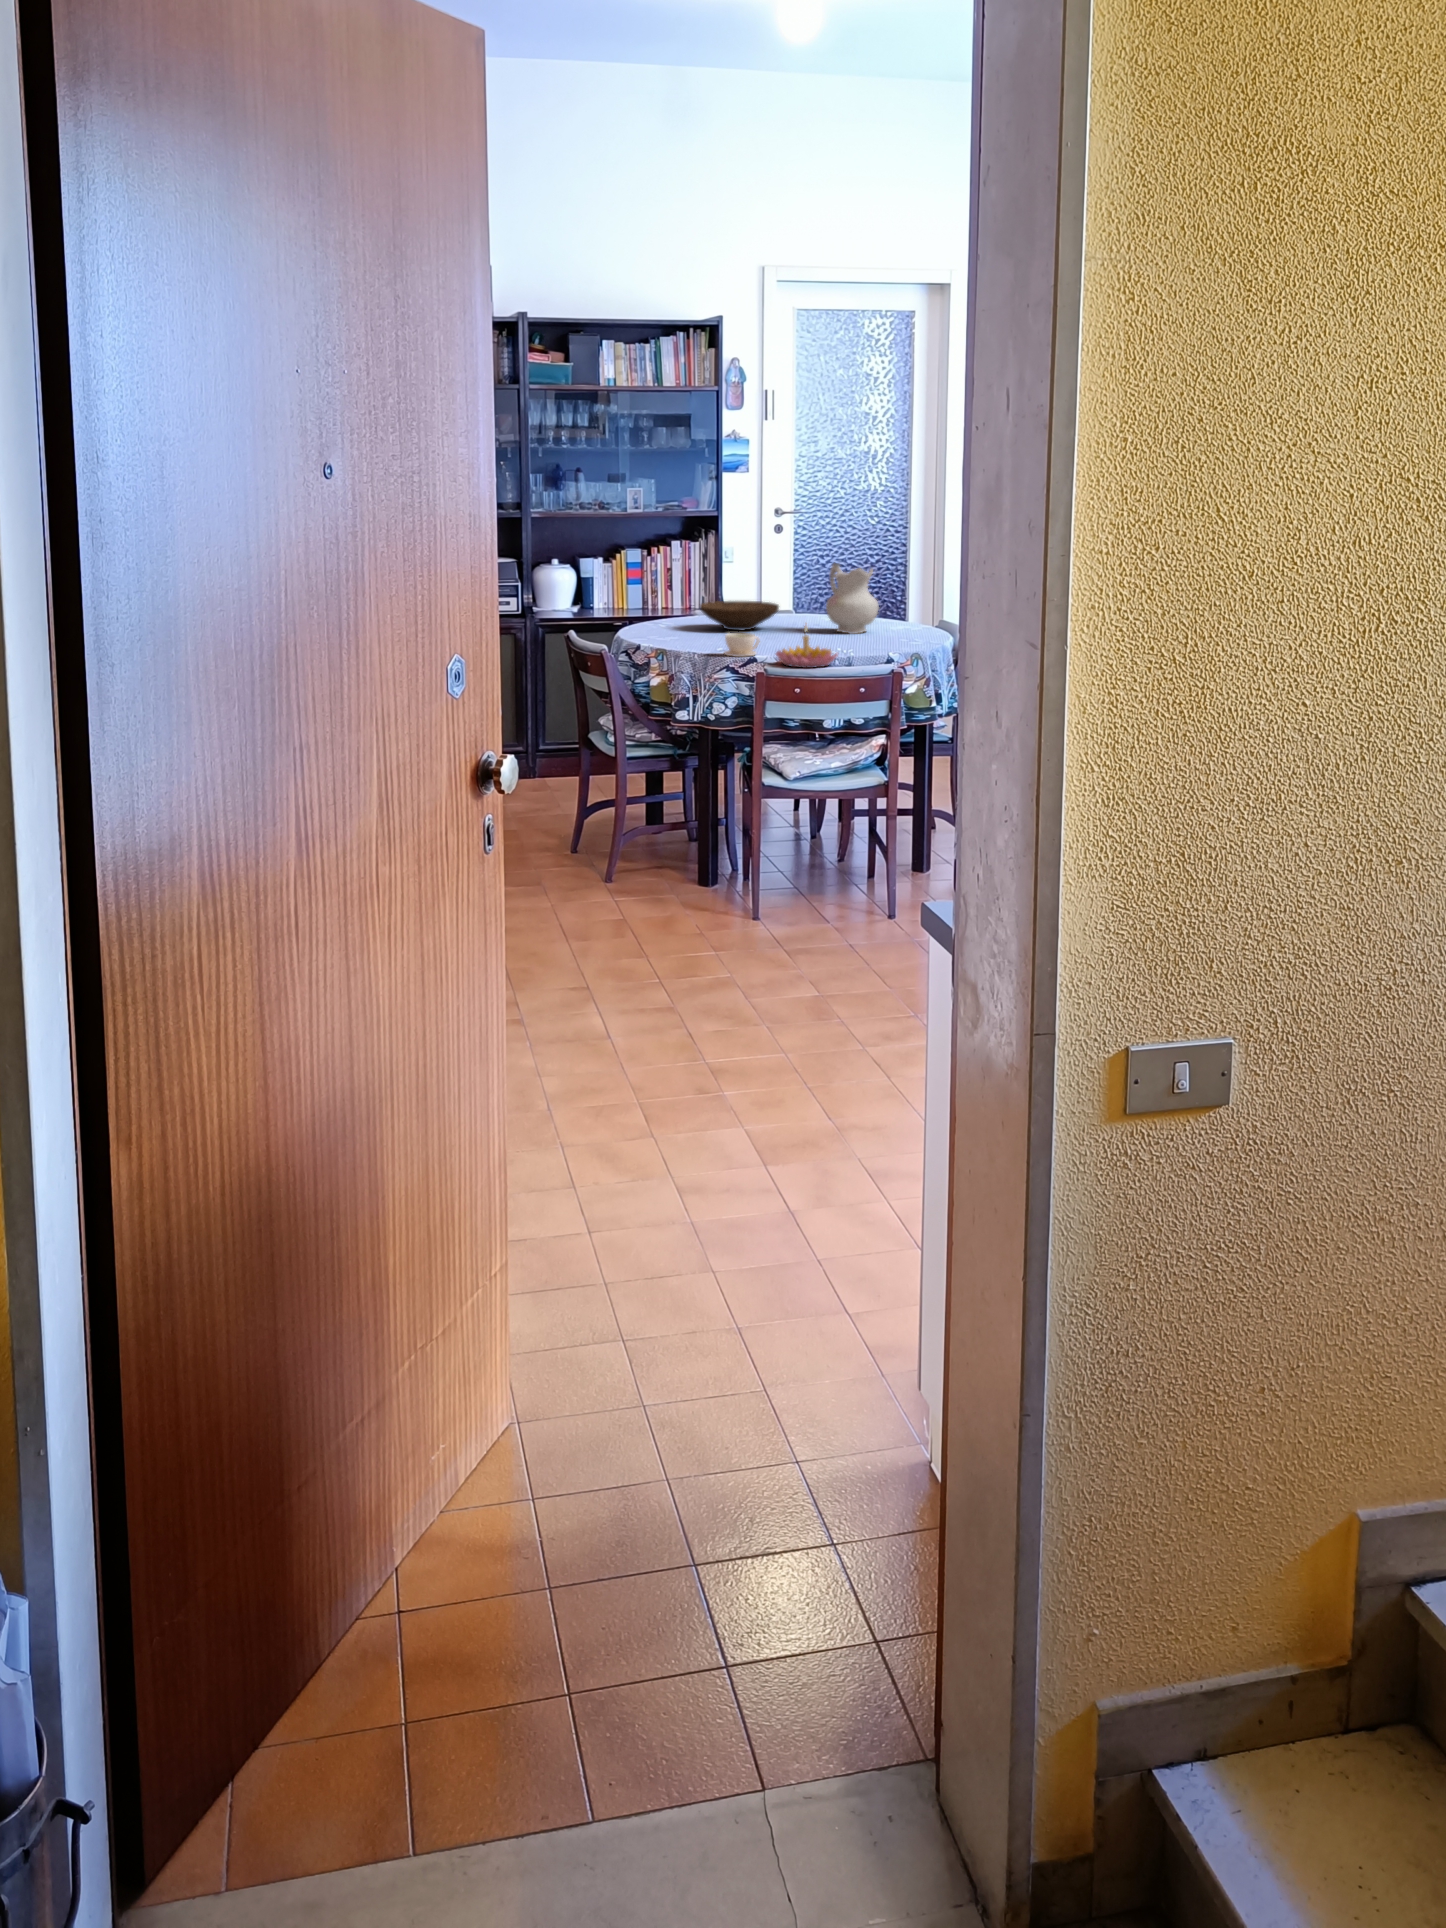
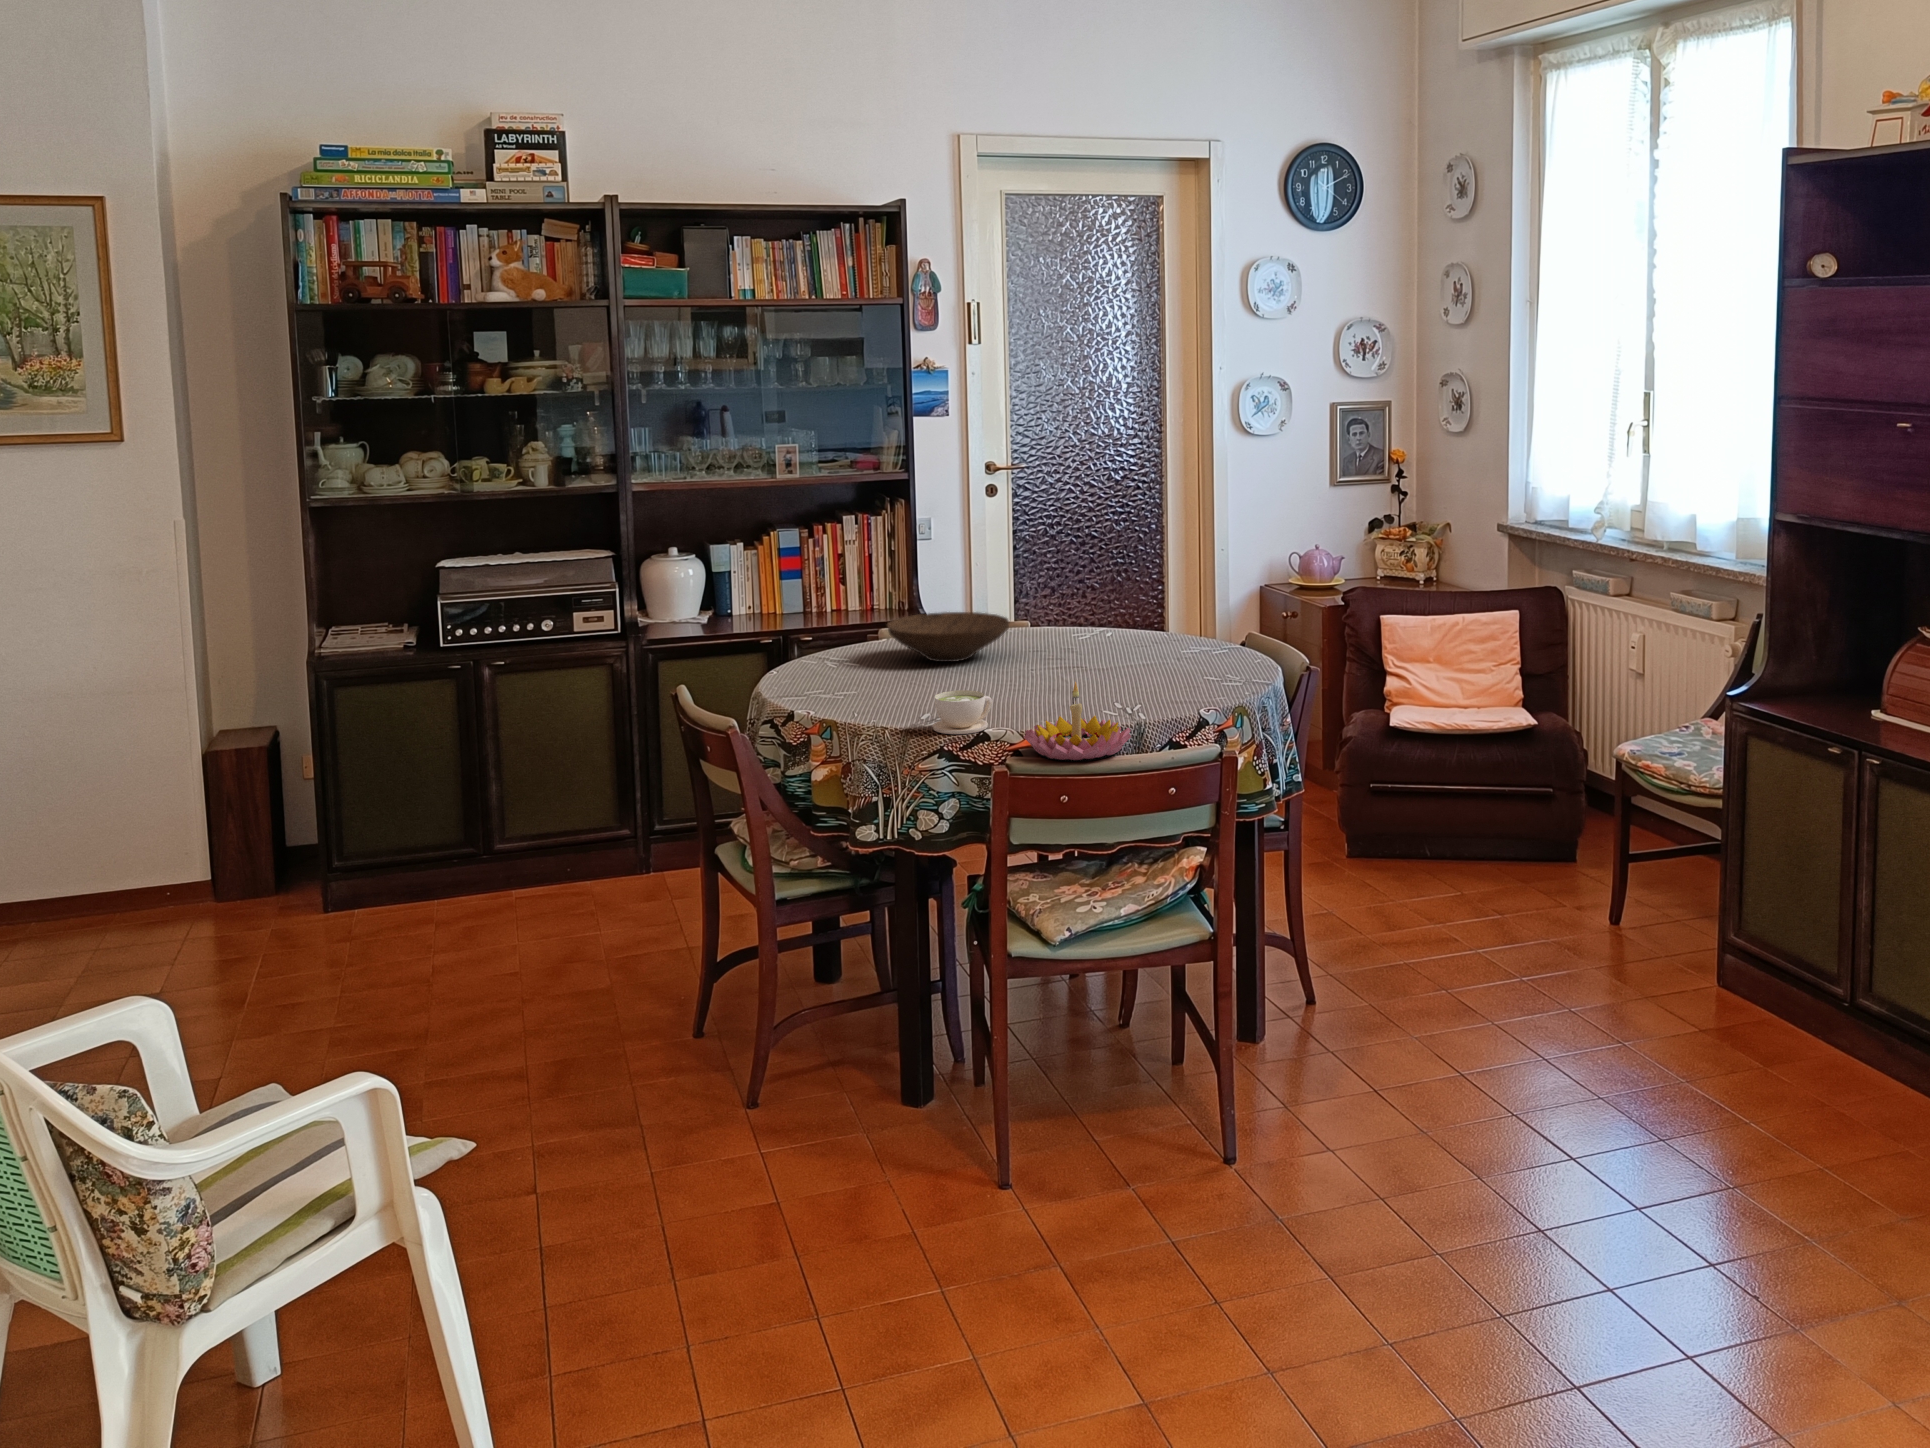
ceramic pitcher: present [826,563,879,634] -> none [1081,553,1160,661]

